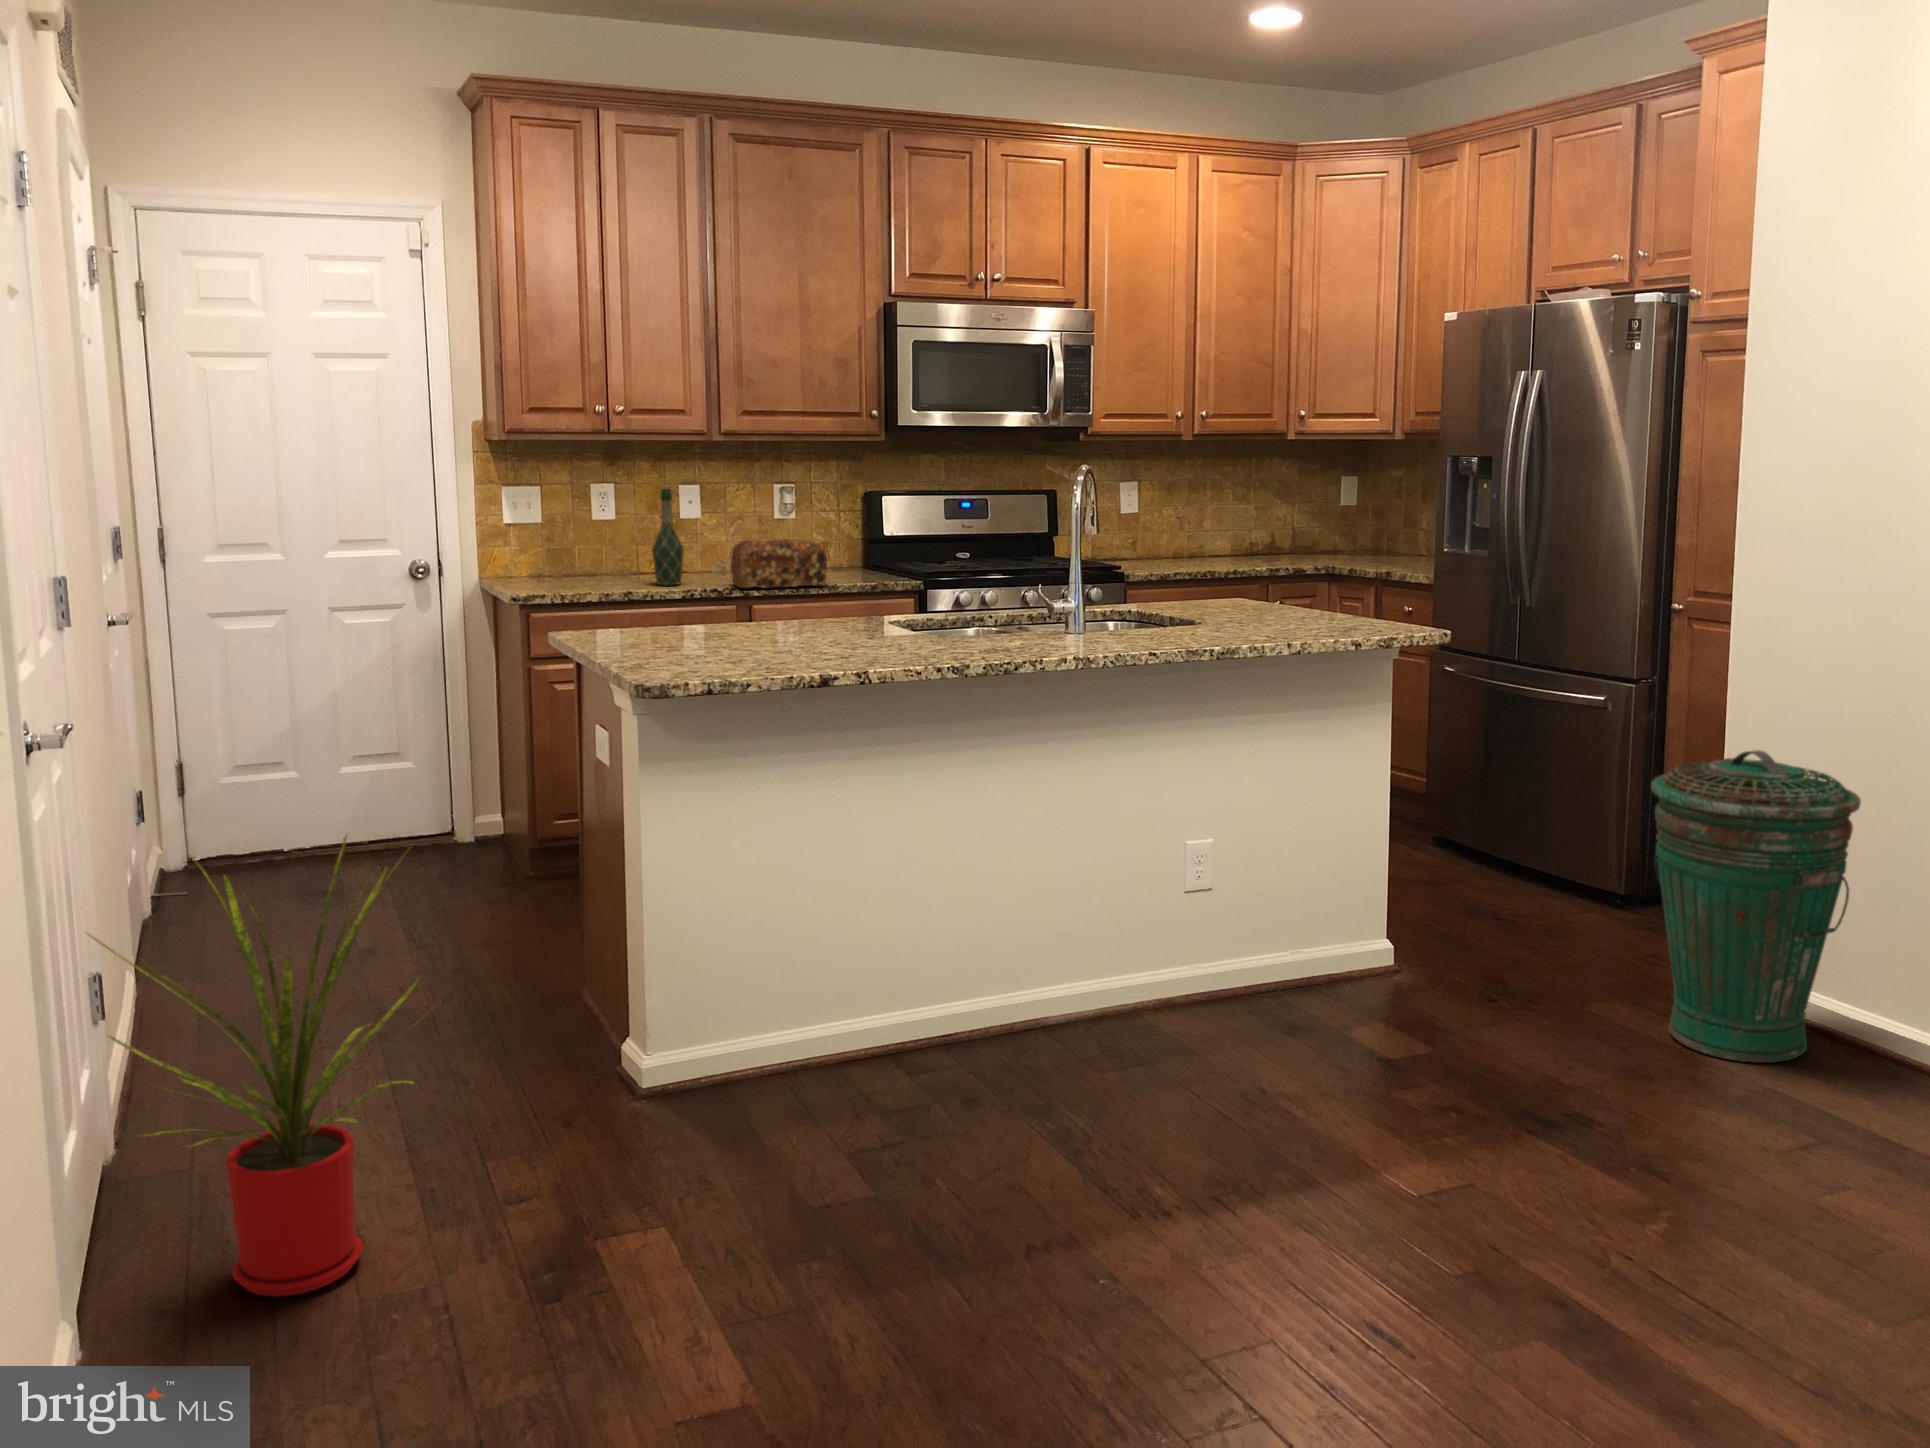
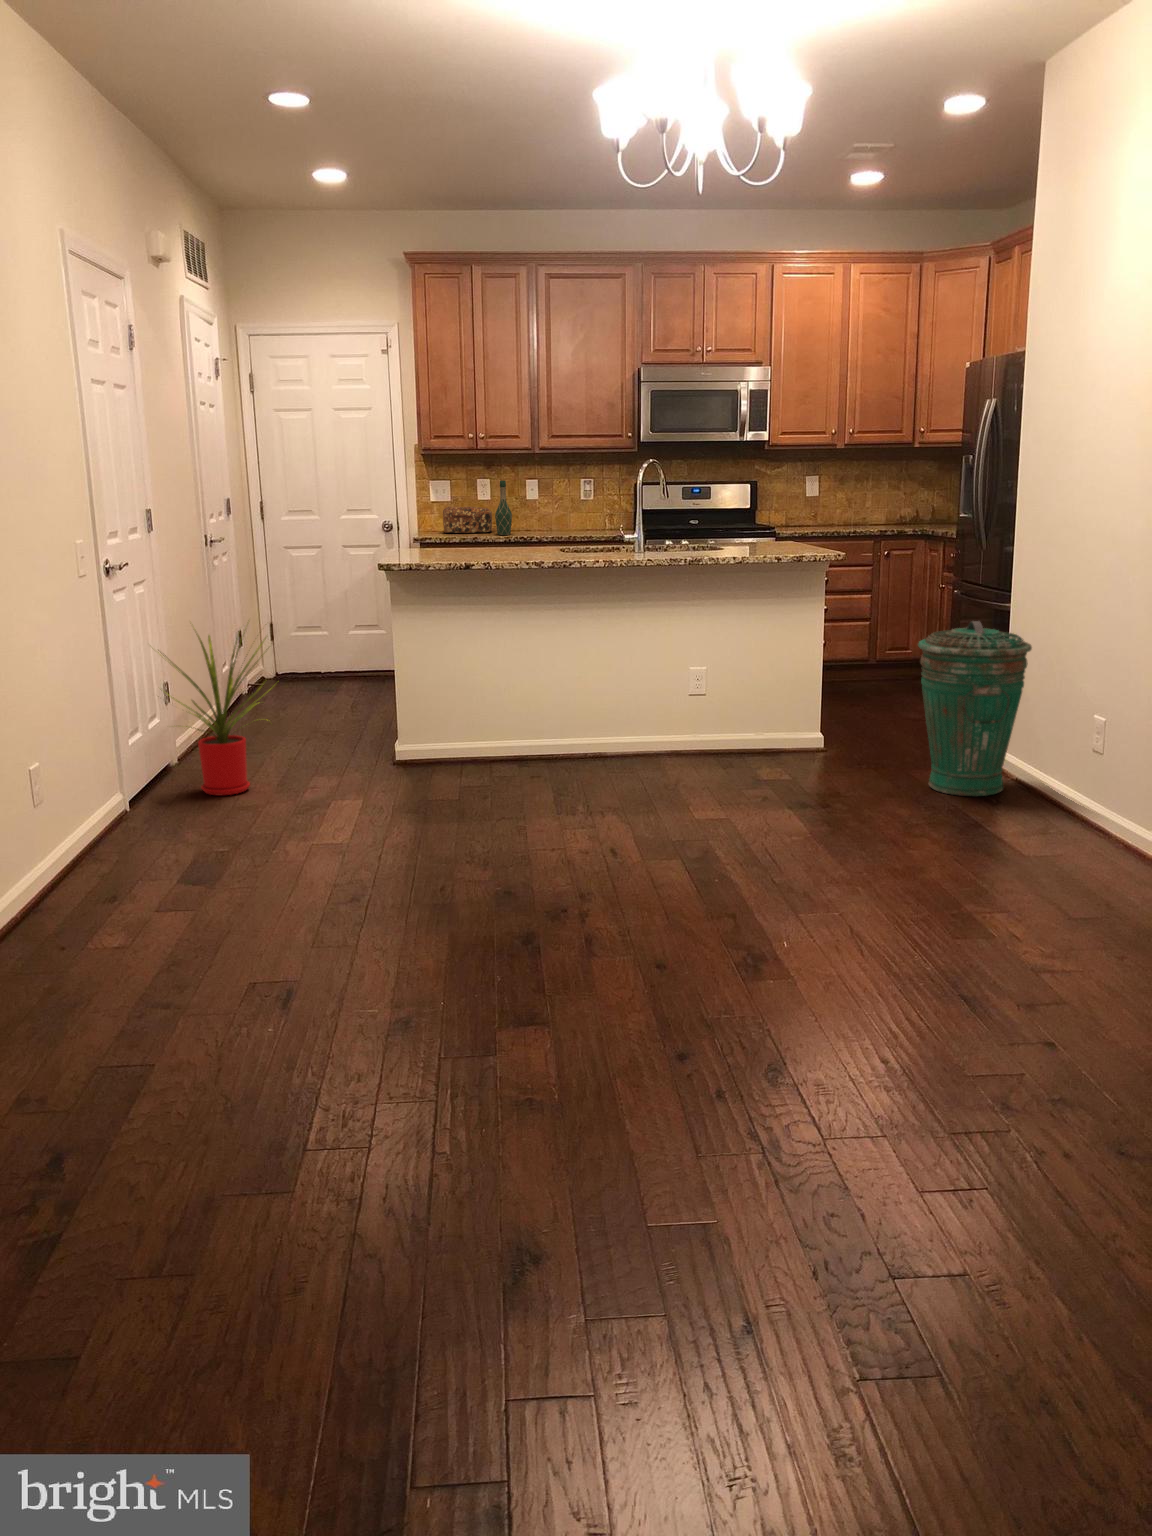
bread loaf: present [730,539,827,589] -> present [443,507,492,533]

